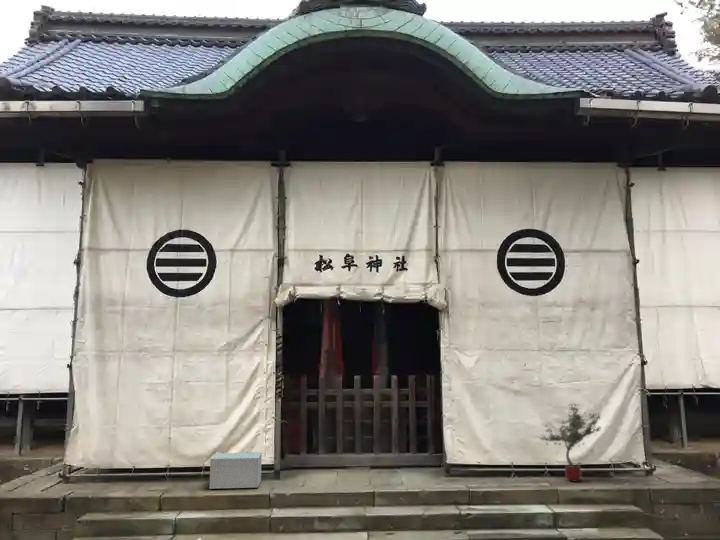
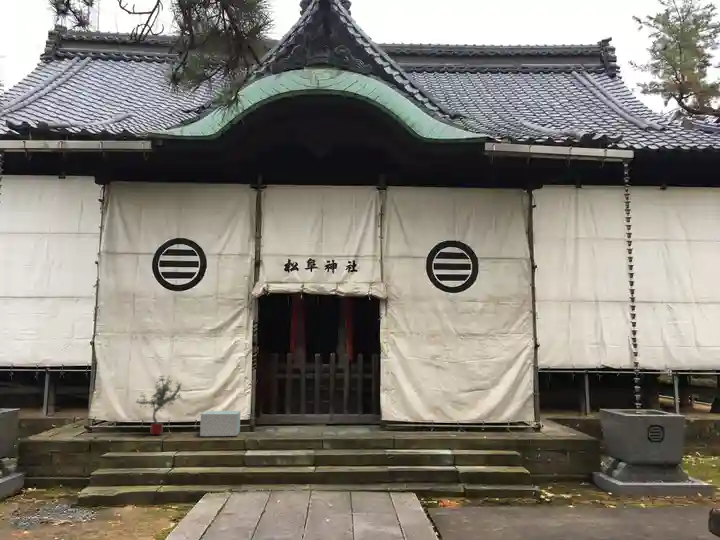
potted tree: present [540,404,601,482] -> present [136,376,181,435]

